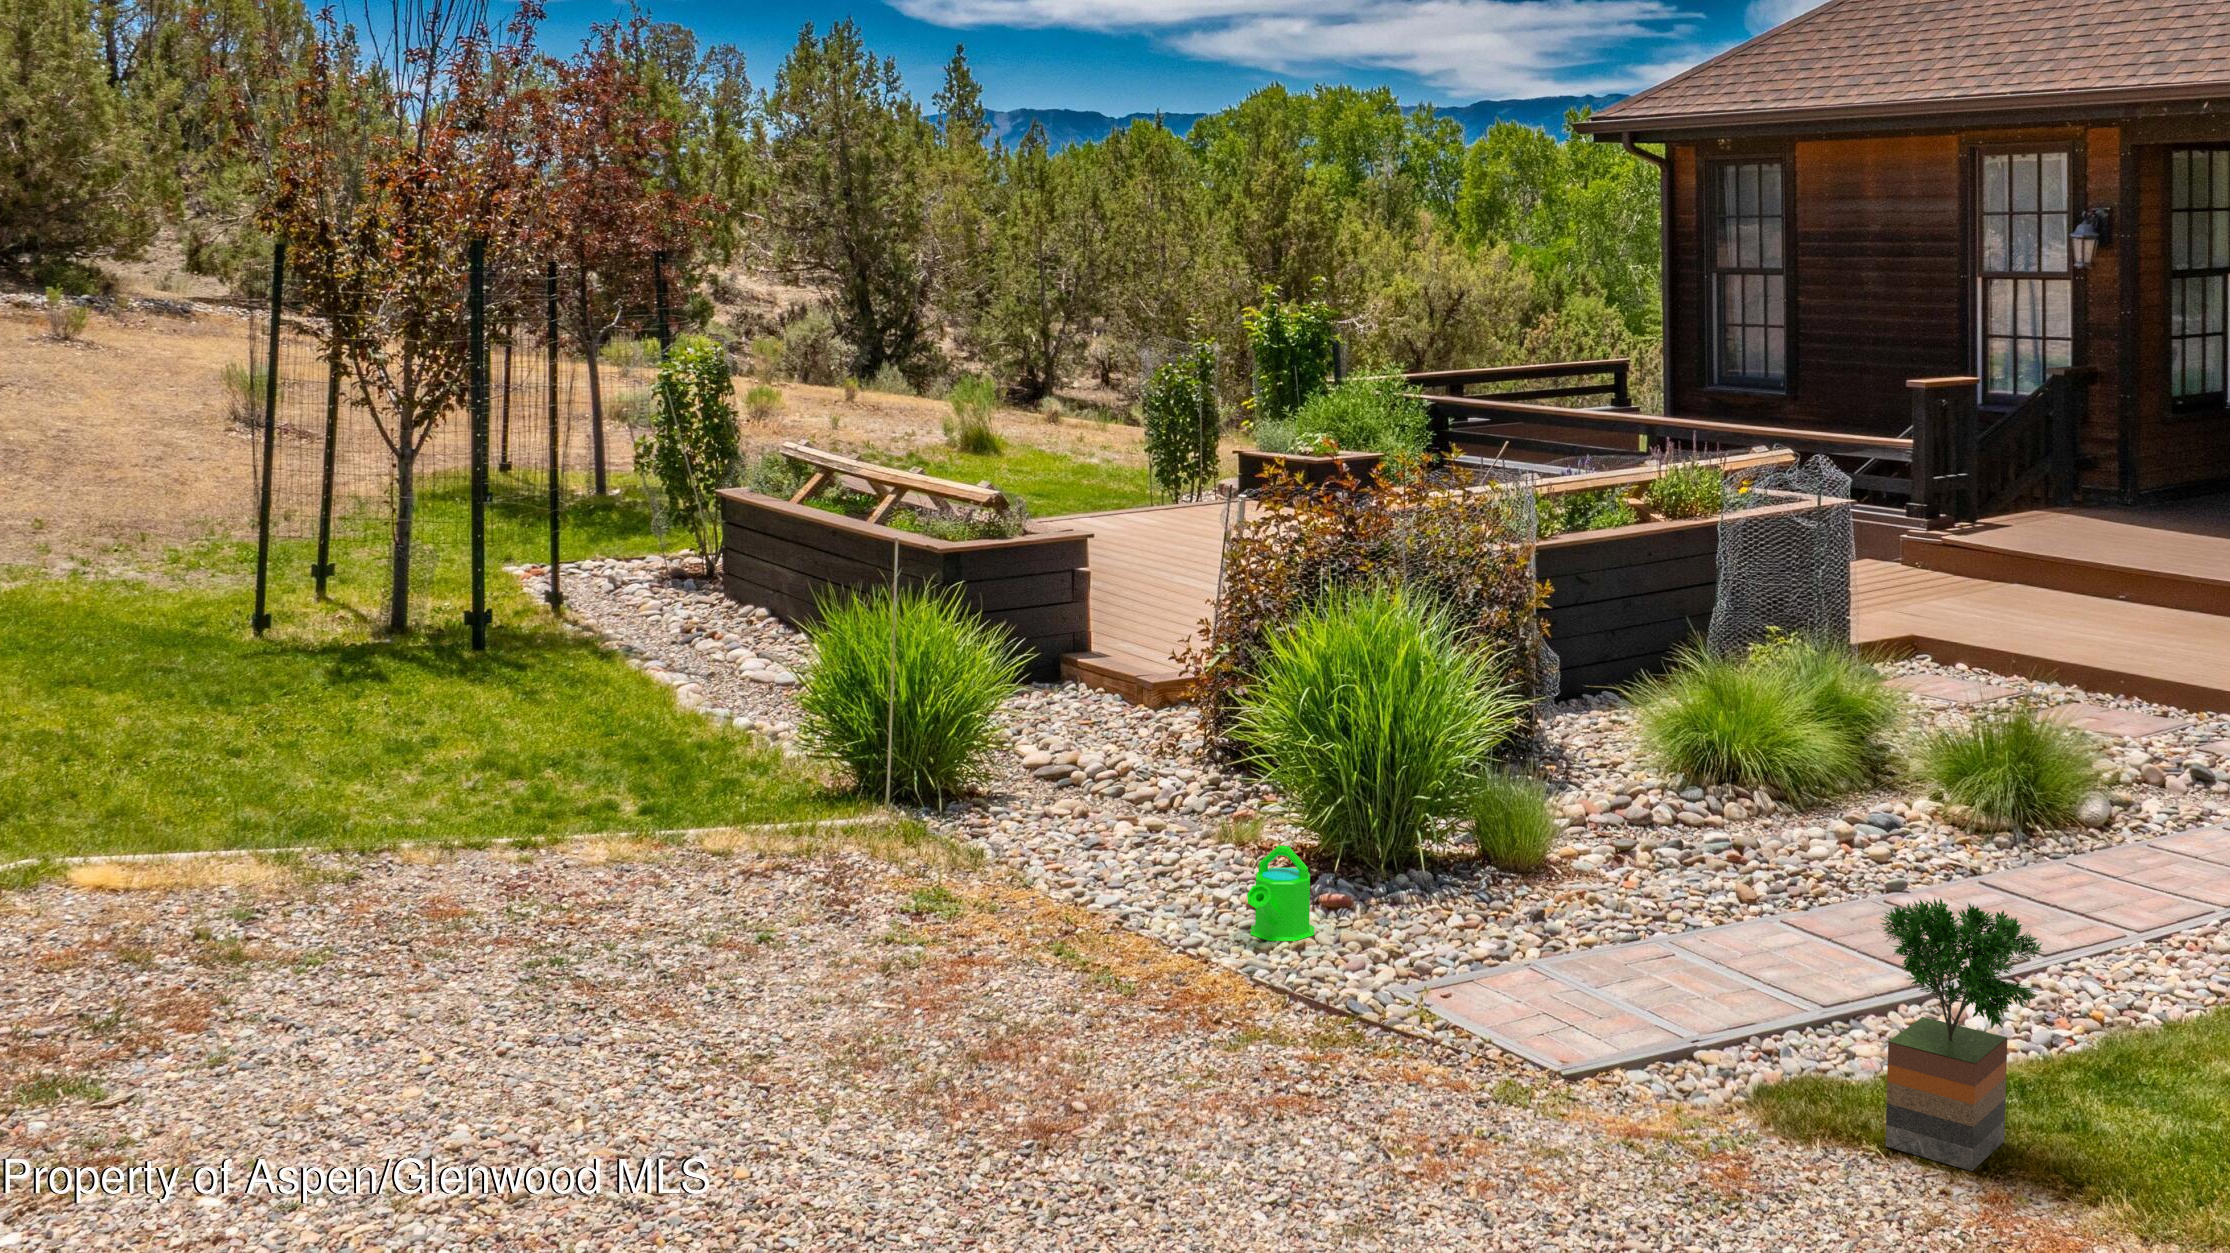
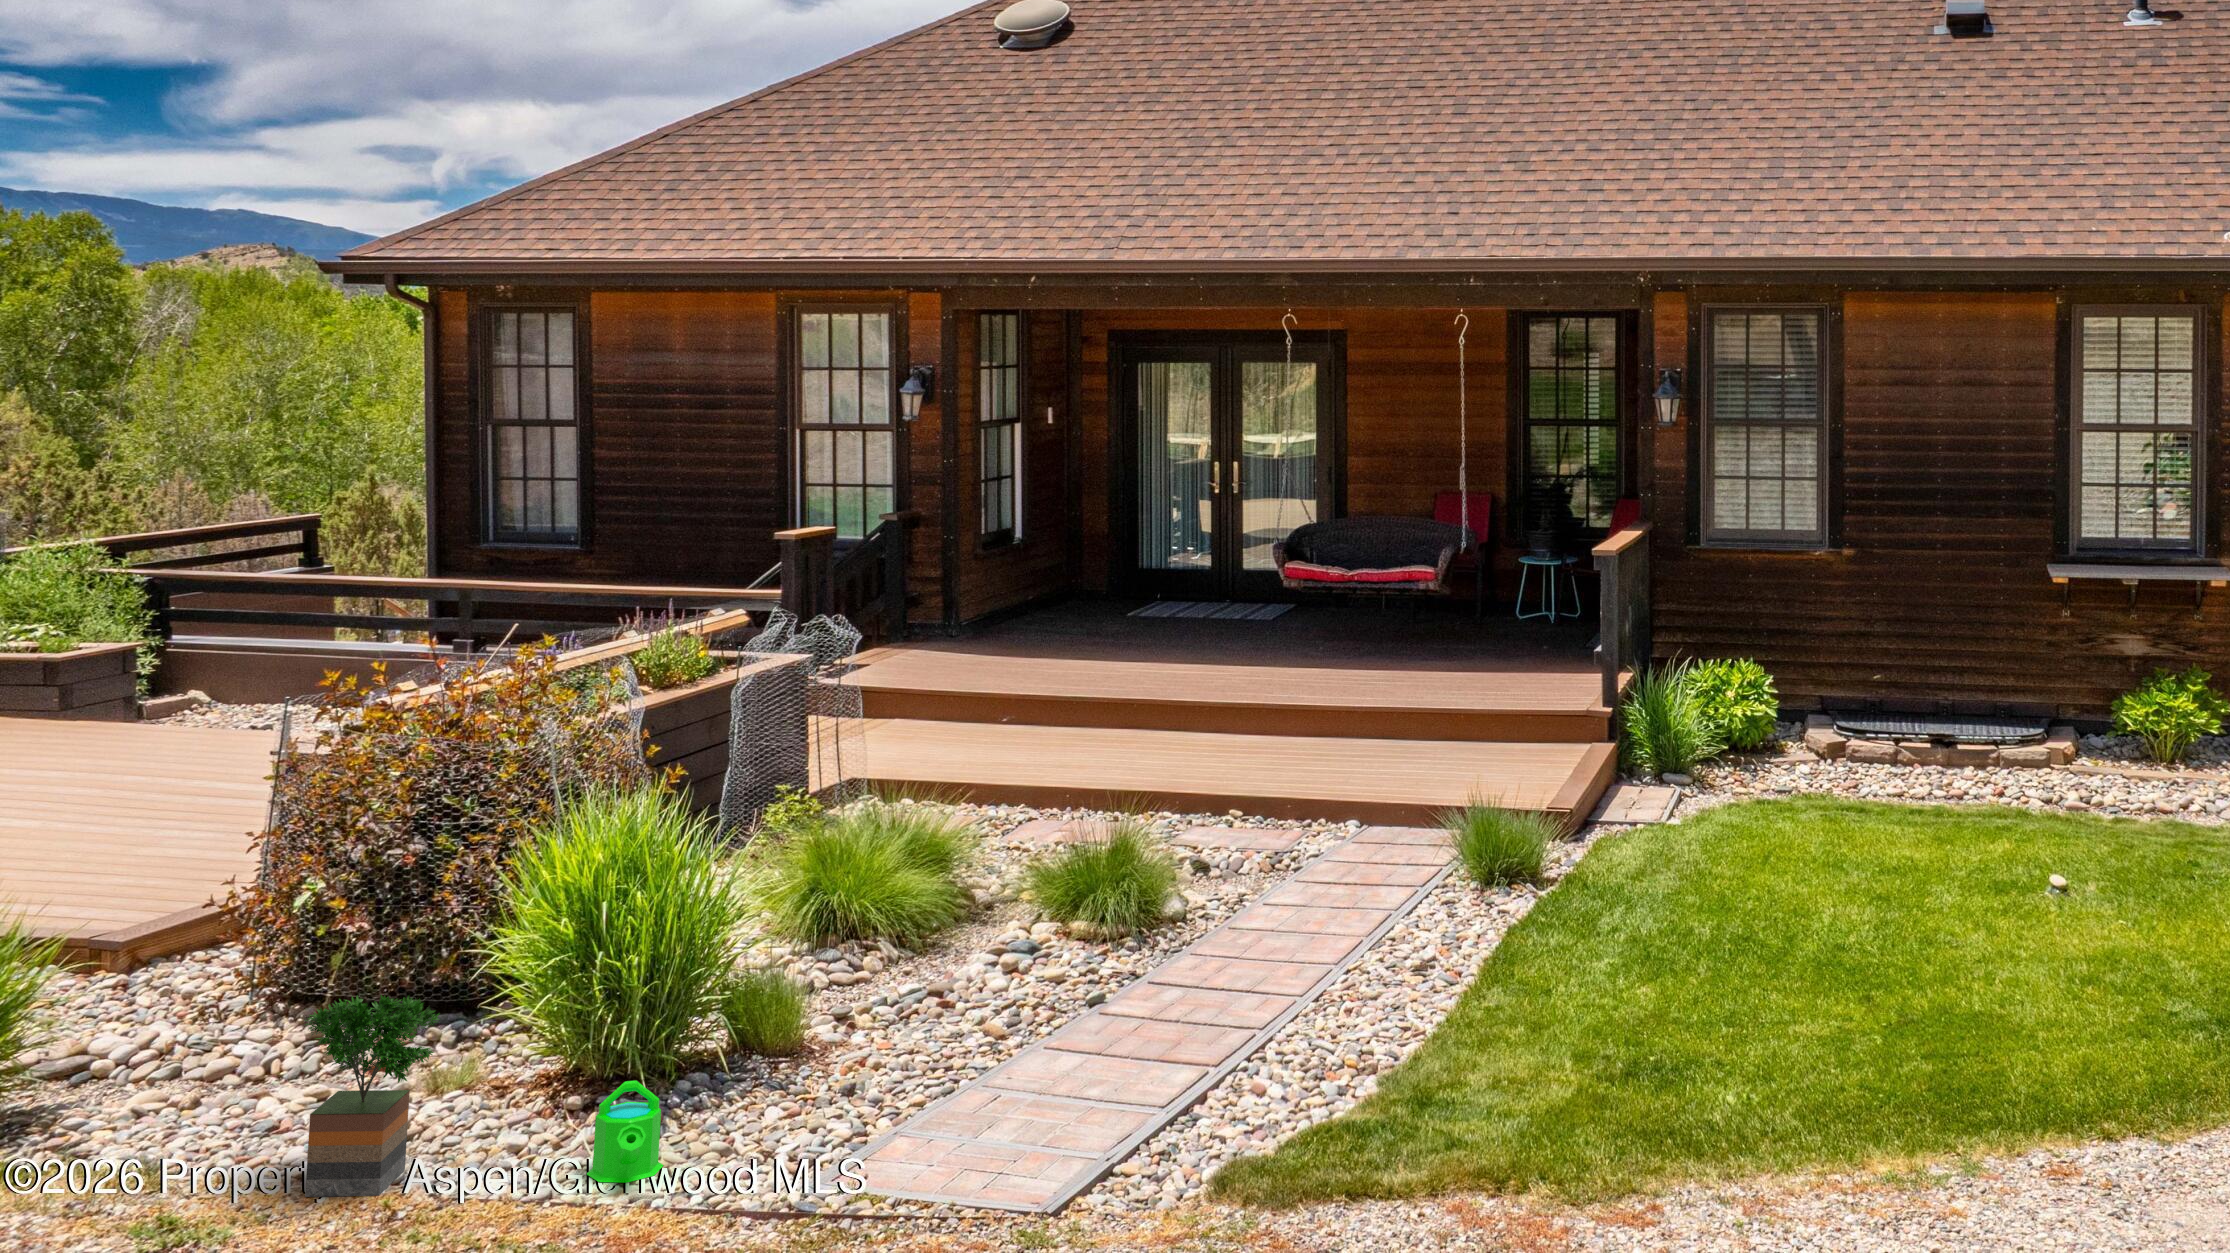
potted tree: present [1880,898,2043,1171] -> present [305,995,439,1197]

